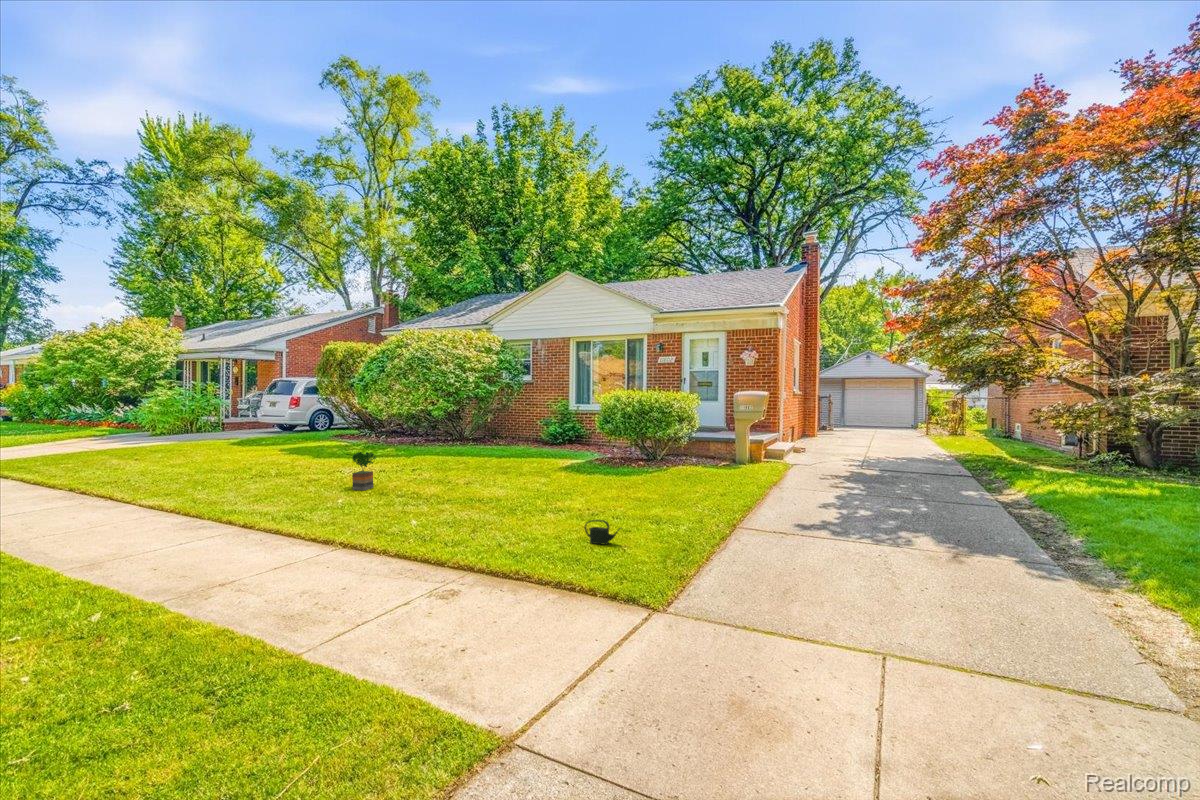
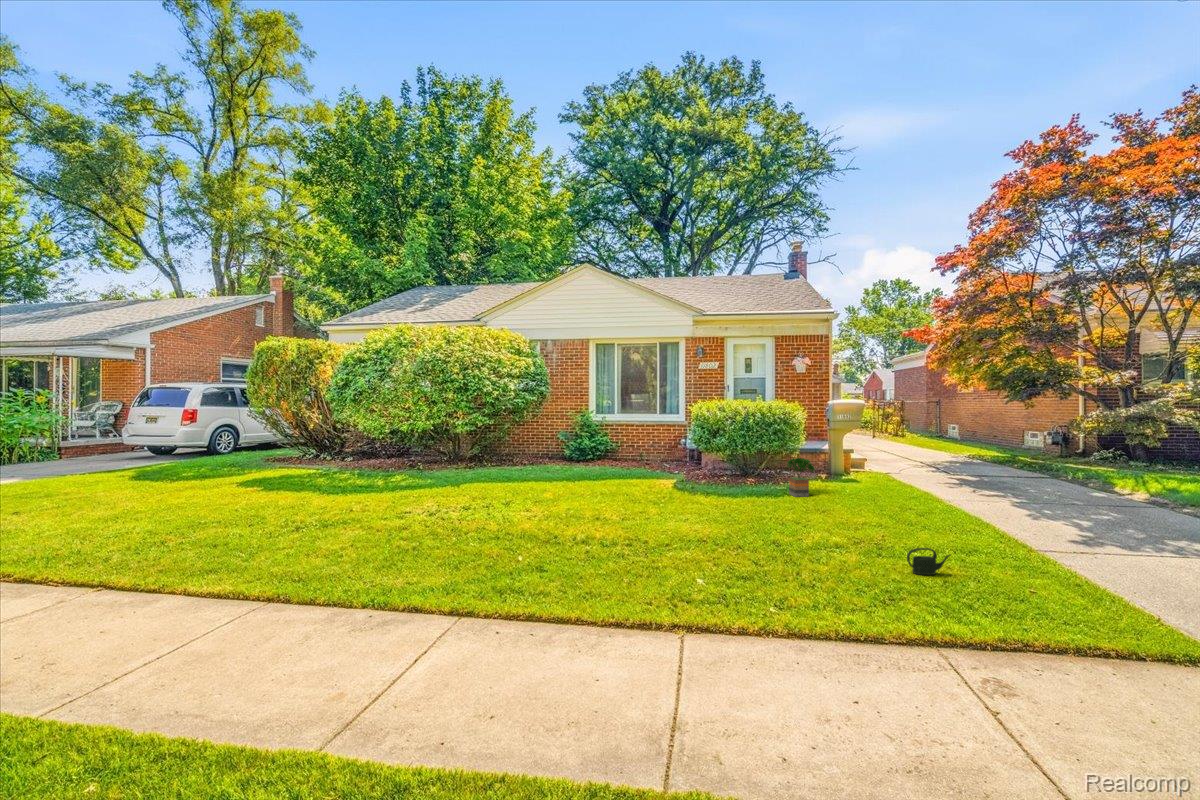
potted tree: present [352,452,376,490] -> present [787,458,815,497]

